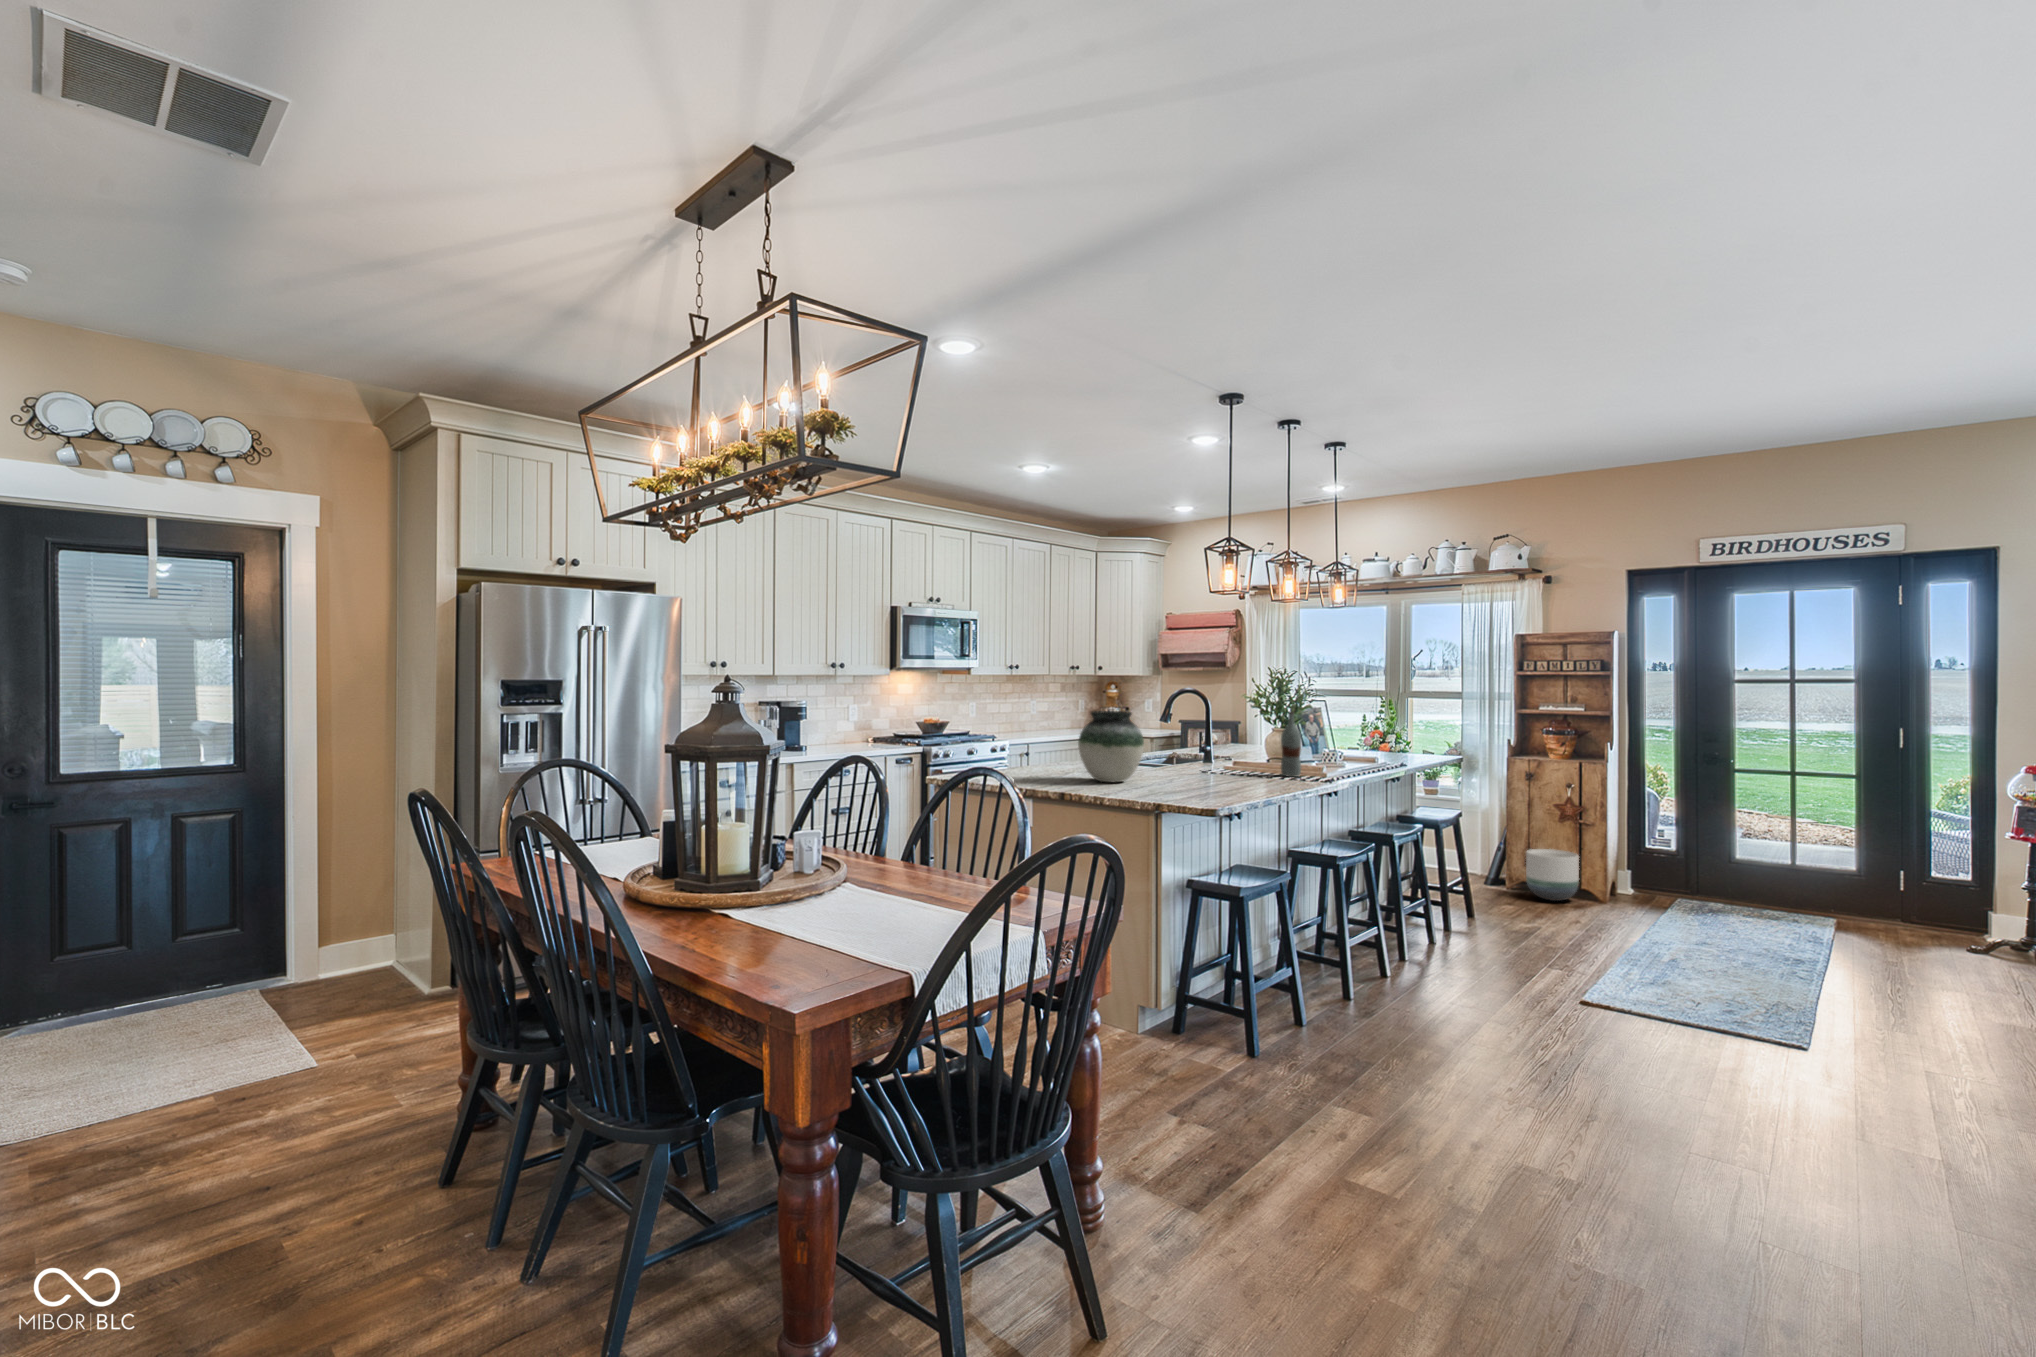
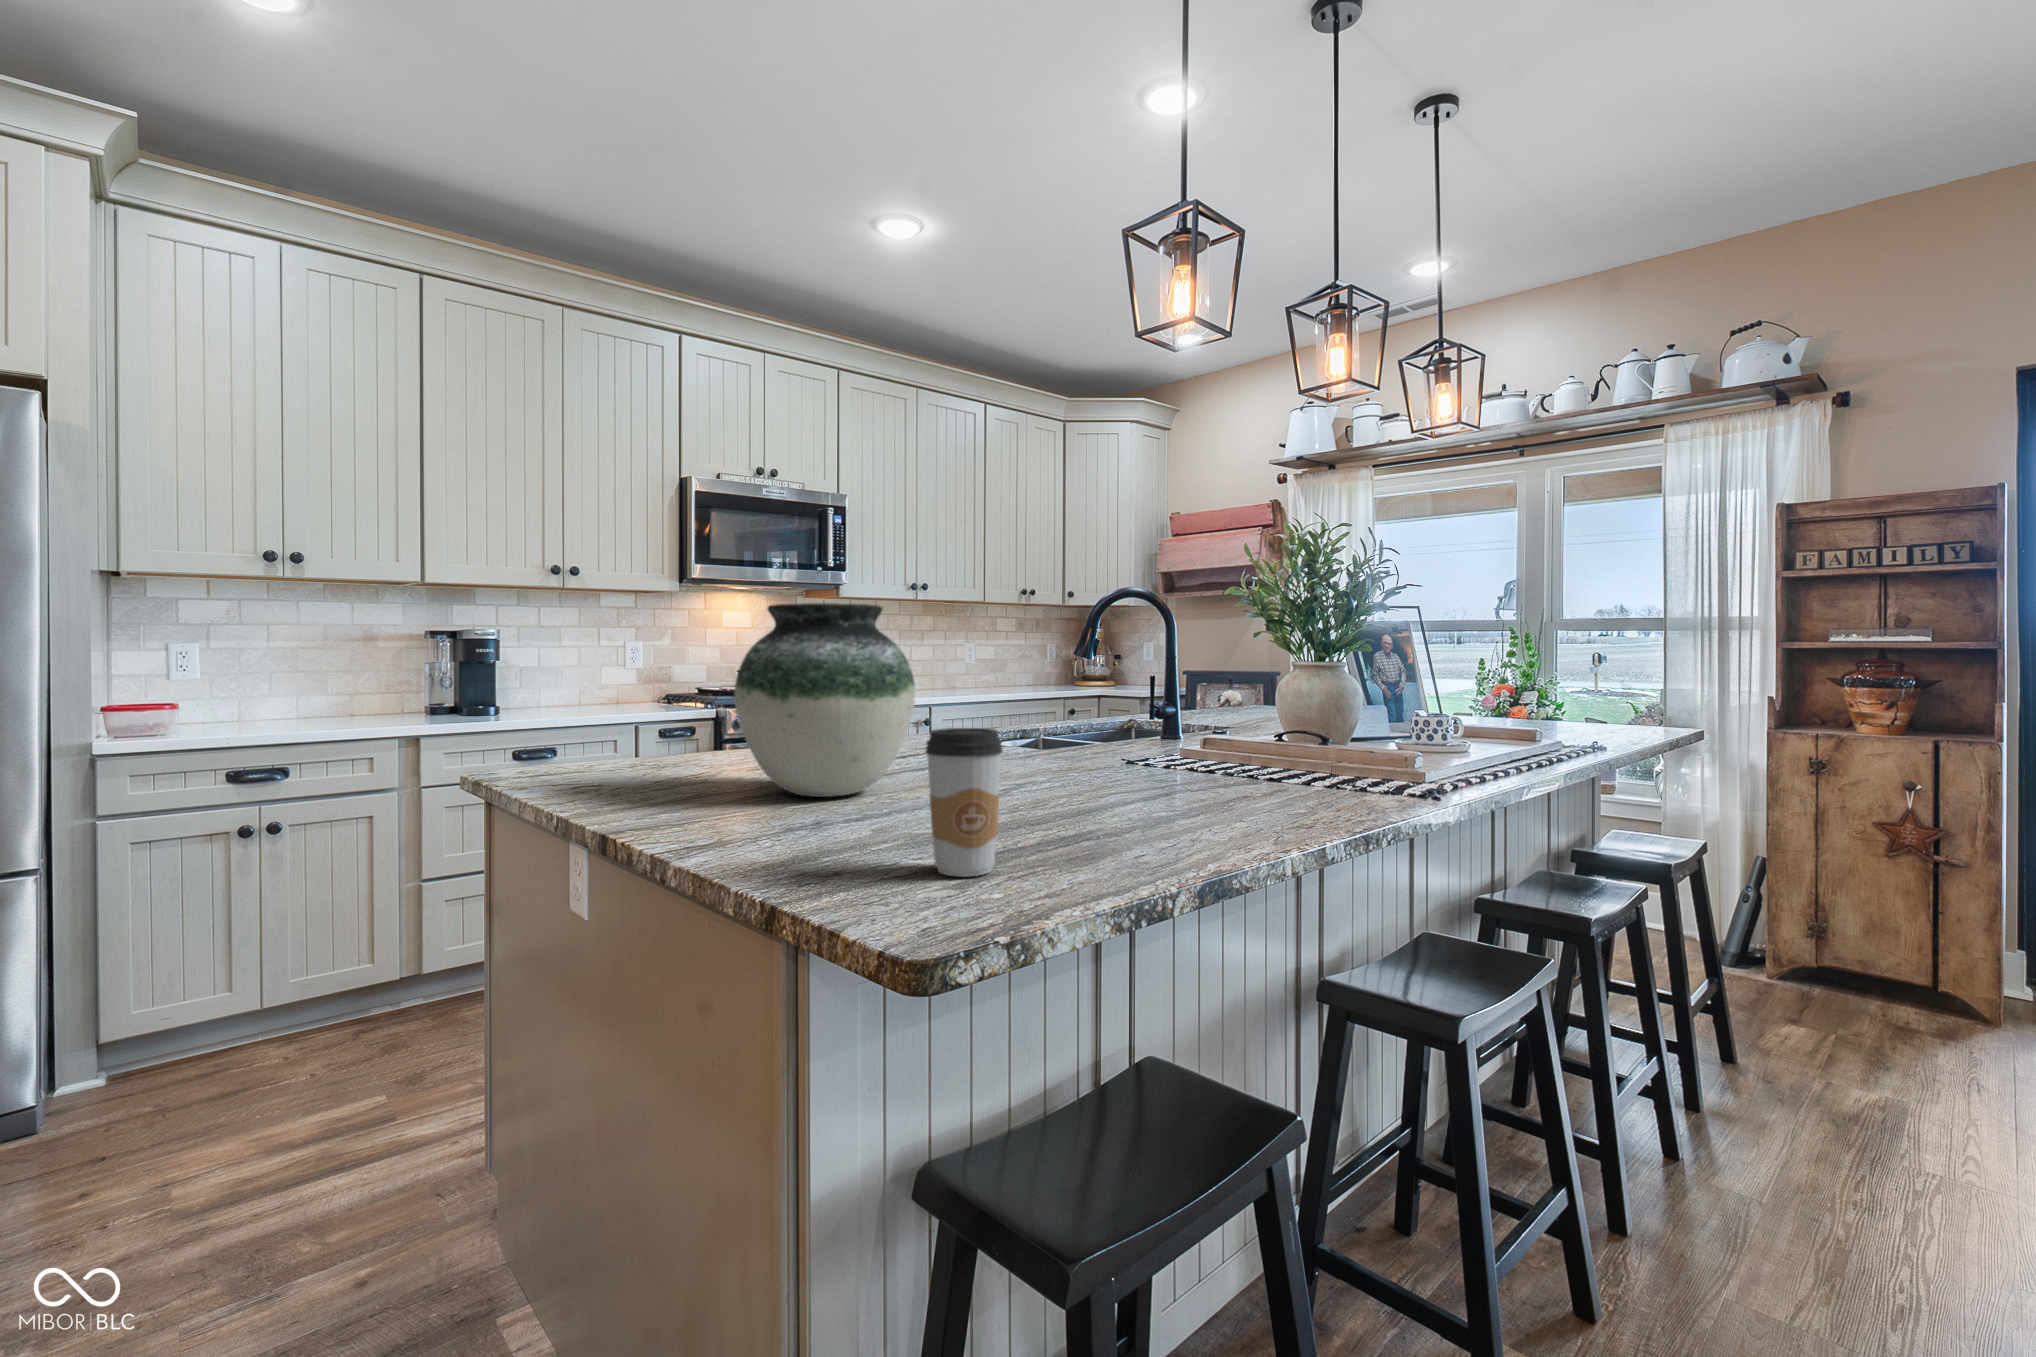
bottle: present [1281,711,1301,777] -> none [1306,615,1359,778]
coffee cup: none [1188,757,1210,798] -> present [926,728,1002,876]
planter: present [1526,849,1579,901] -> none [1816,907,1943,1017]

